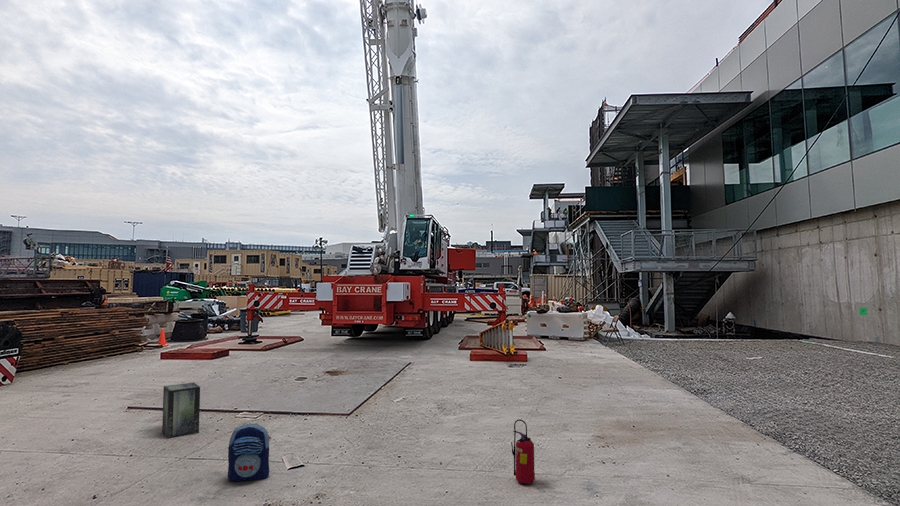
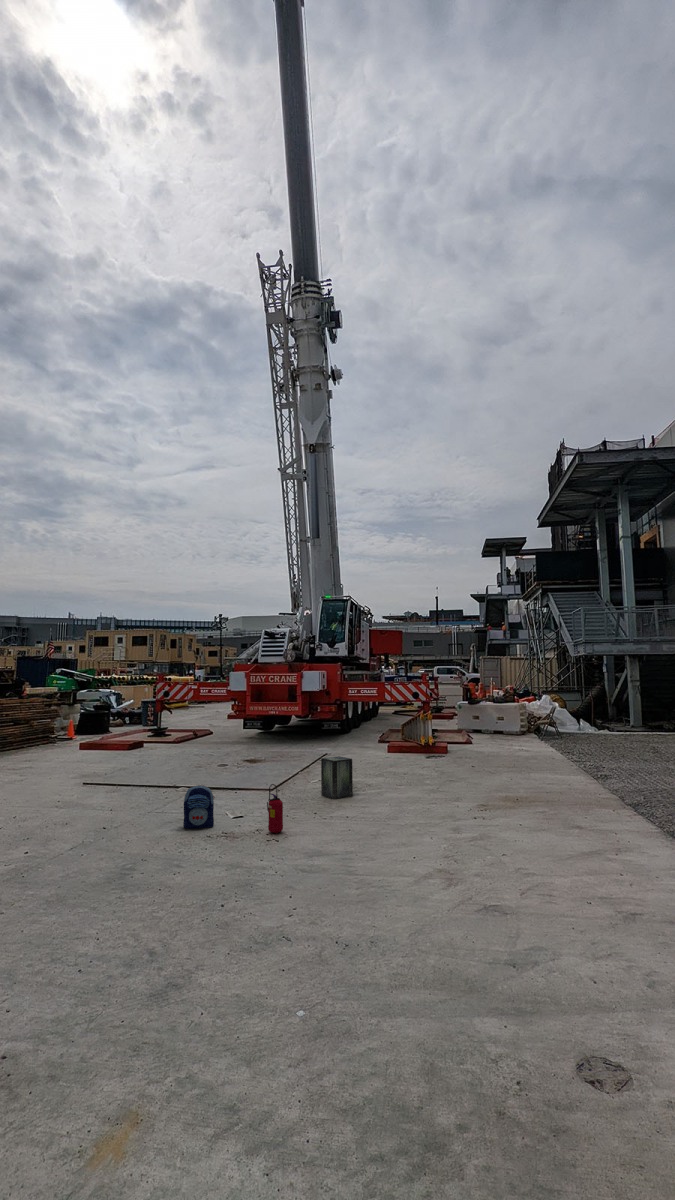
storage box: present [162,383,200,438] -> present [321,756,353,799]
fire extinguisher: present [511,419,535,484] -> present [267,784,283,833]

